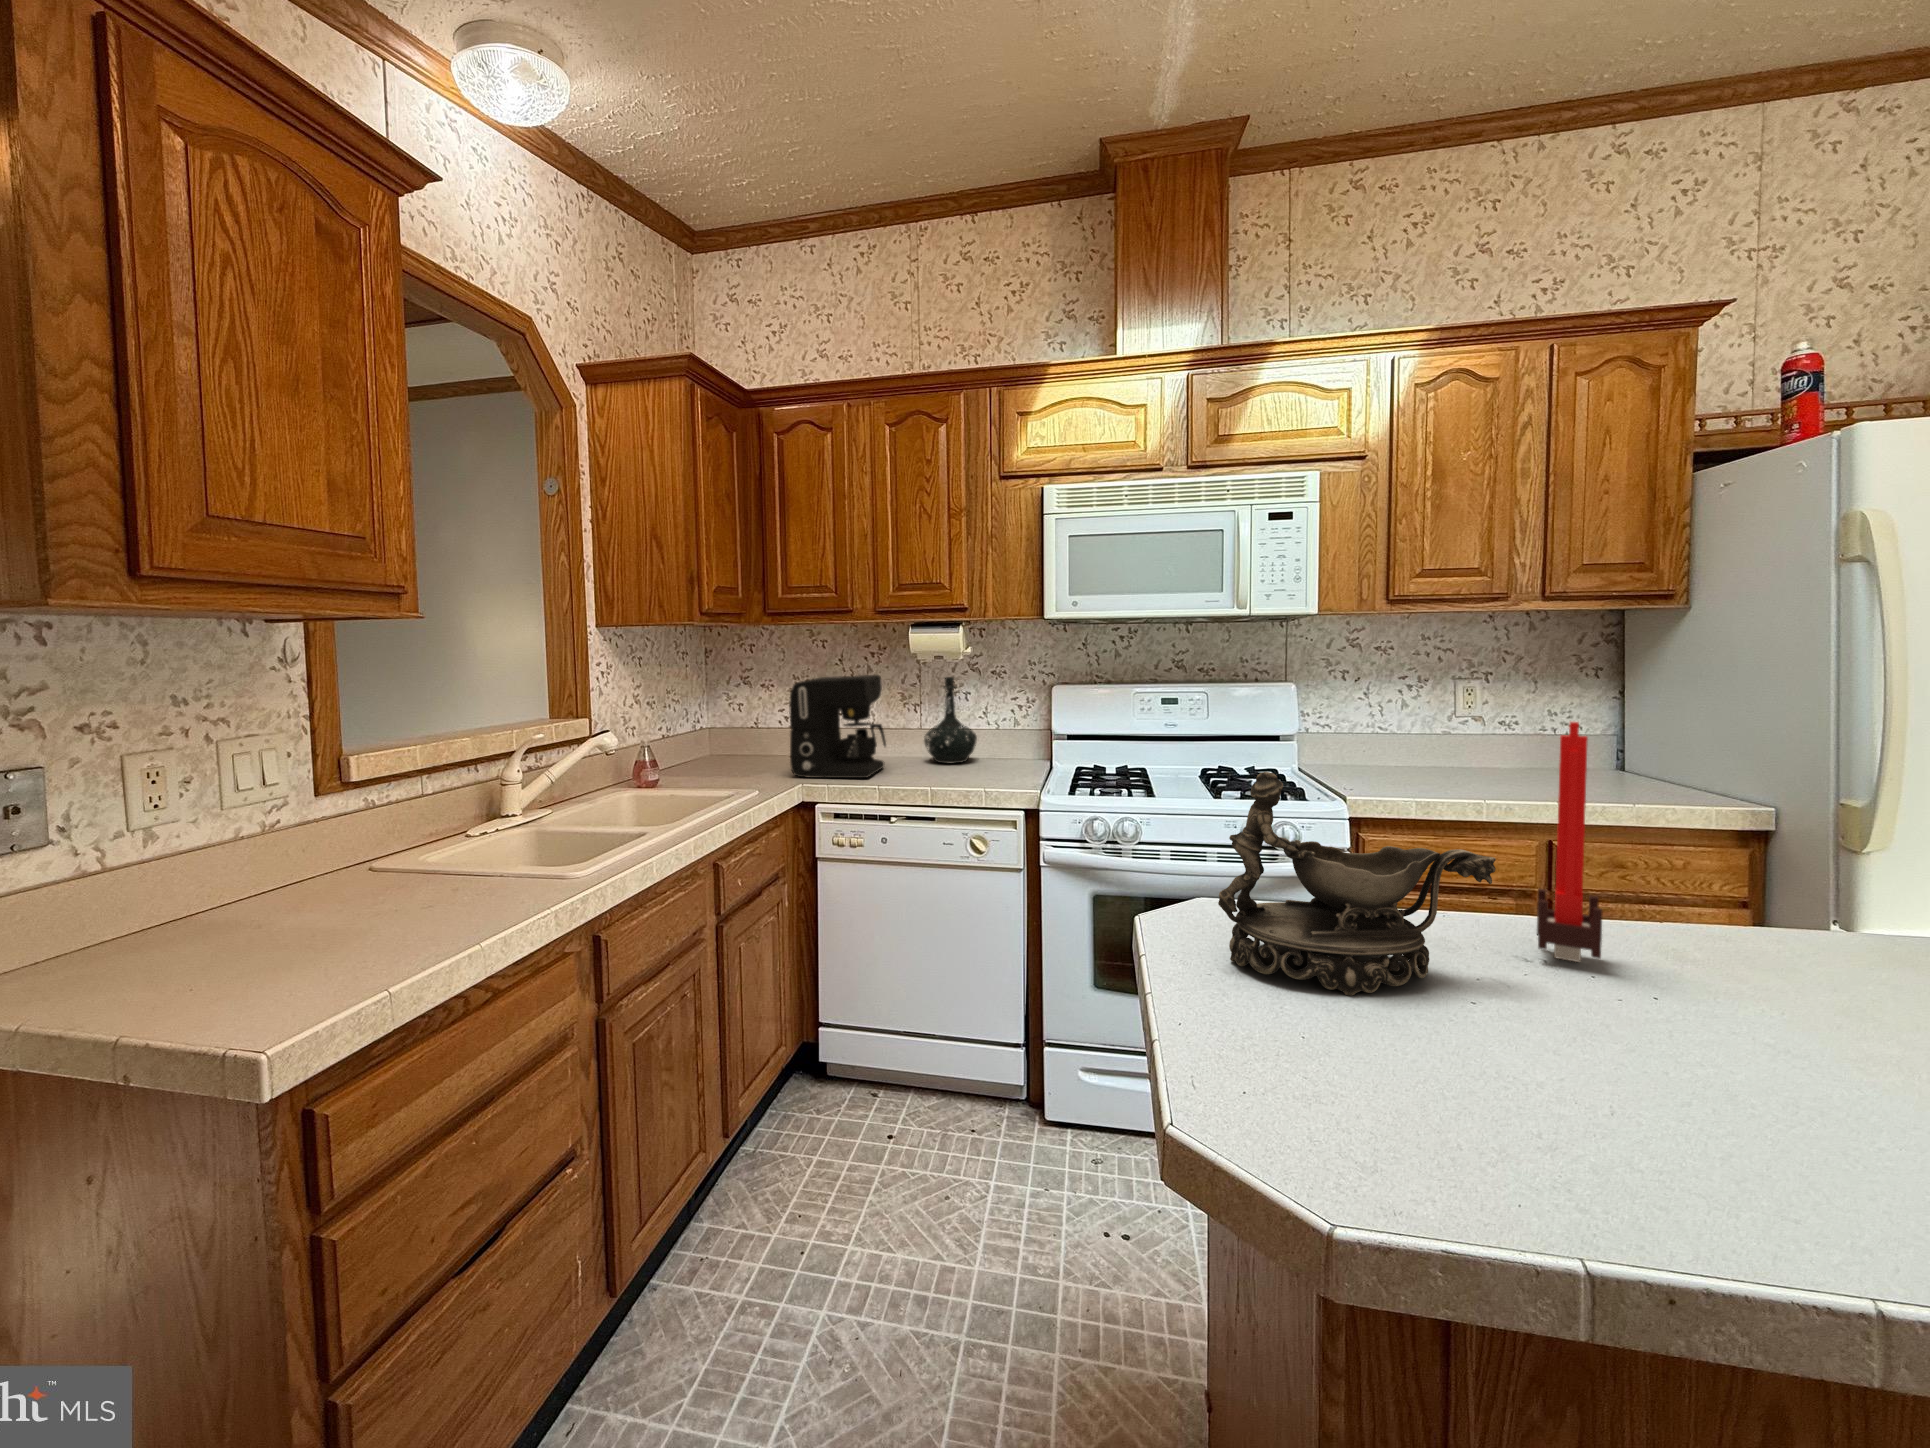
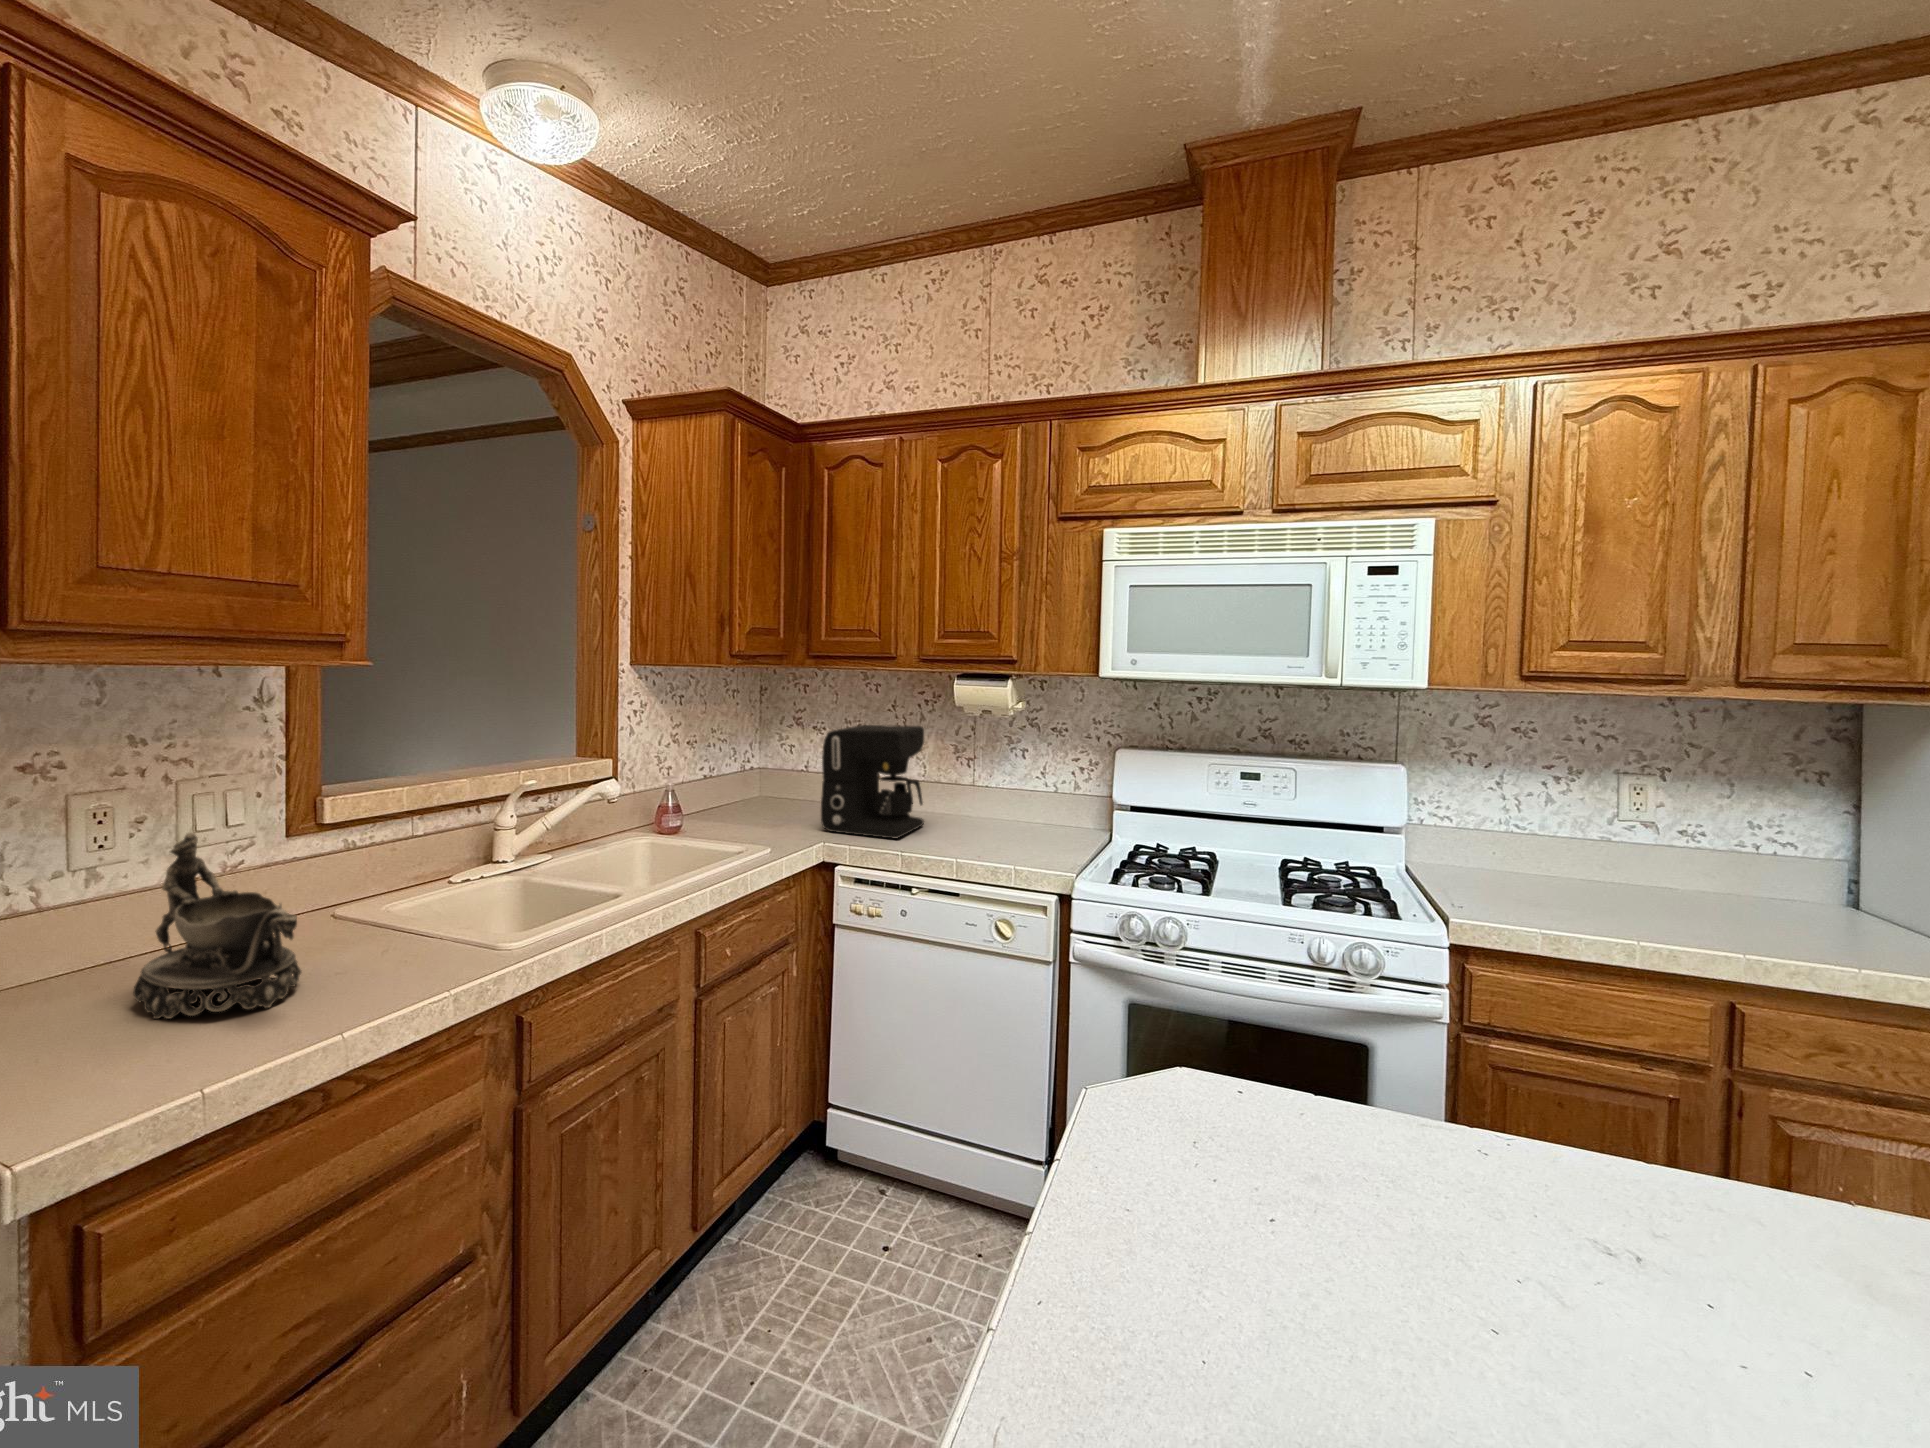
bottle: present [924,677,977,764] -> none [971,731,1029,826]
candle: present [1537,722,1602,962] -> none [1643,935,1754,1324]
decorative bowl: present [1218,772,1496,996] -> present [133,832,302,1019]

